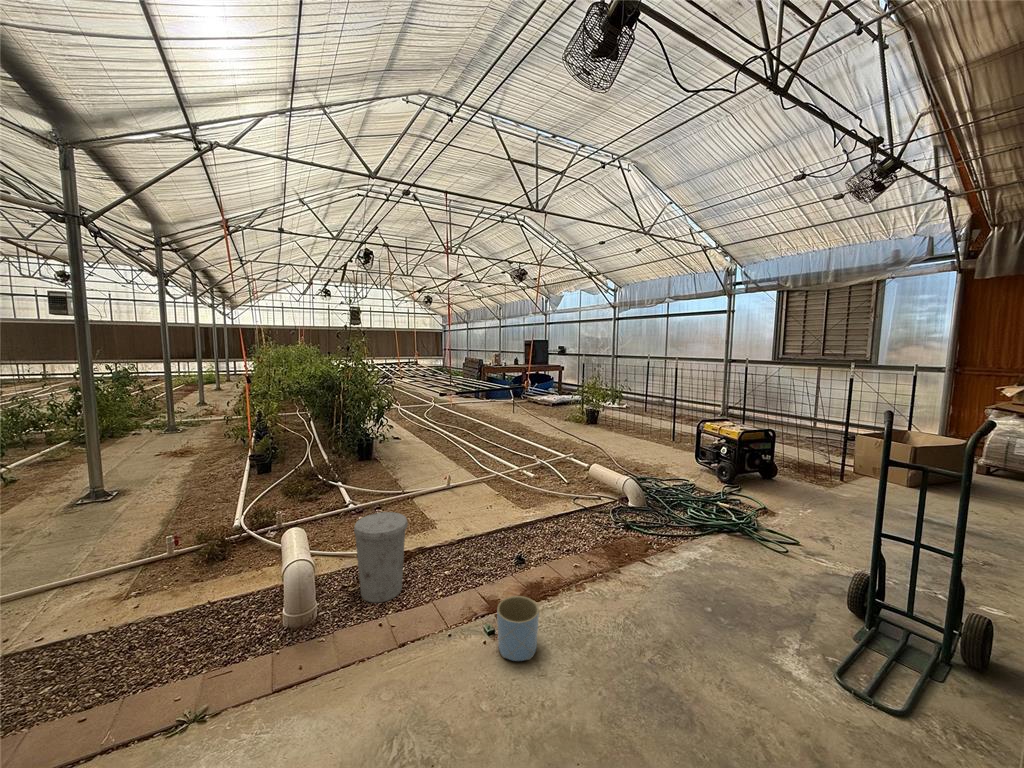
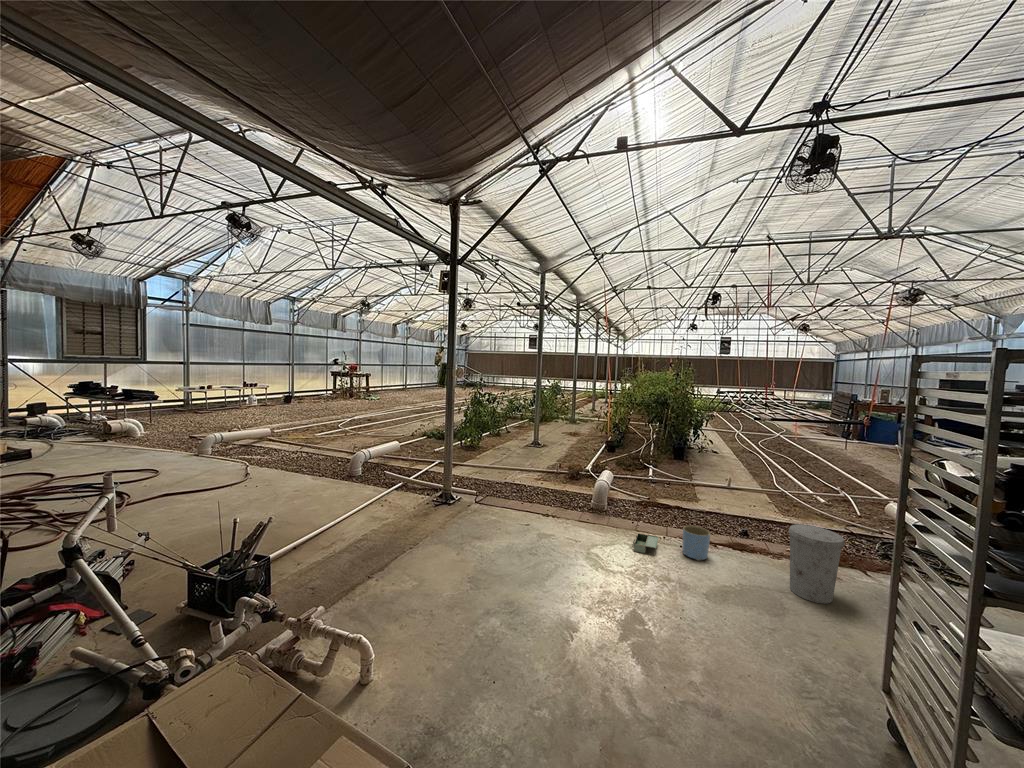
trash can: present [354,512,408,603] -> present [789,524,845,604]
toolbox: none [421,647,476,715] -> present [633,534,659,553]

